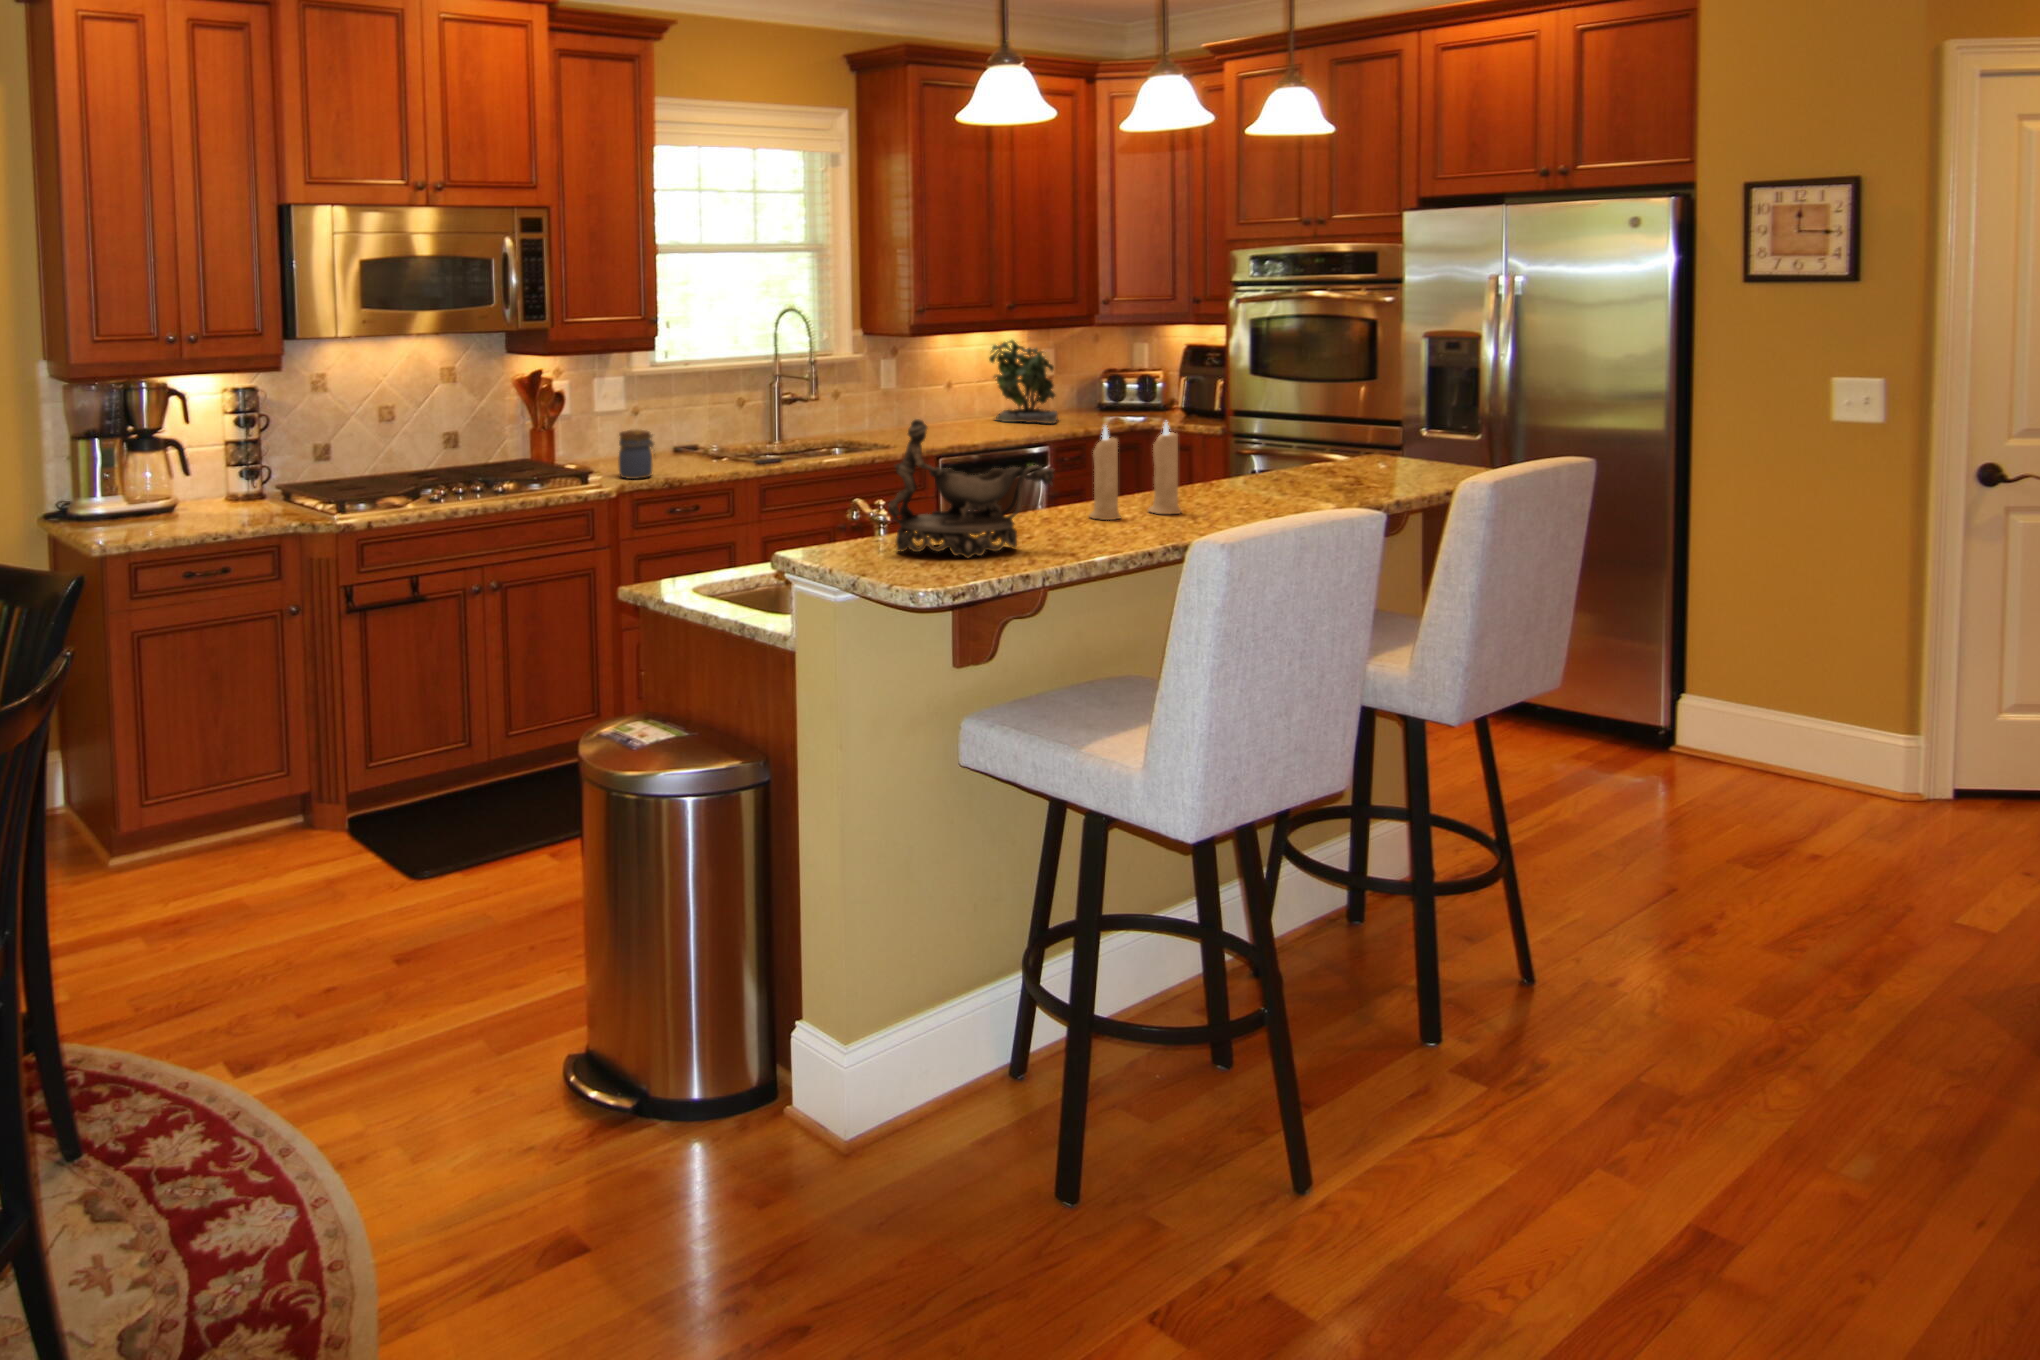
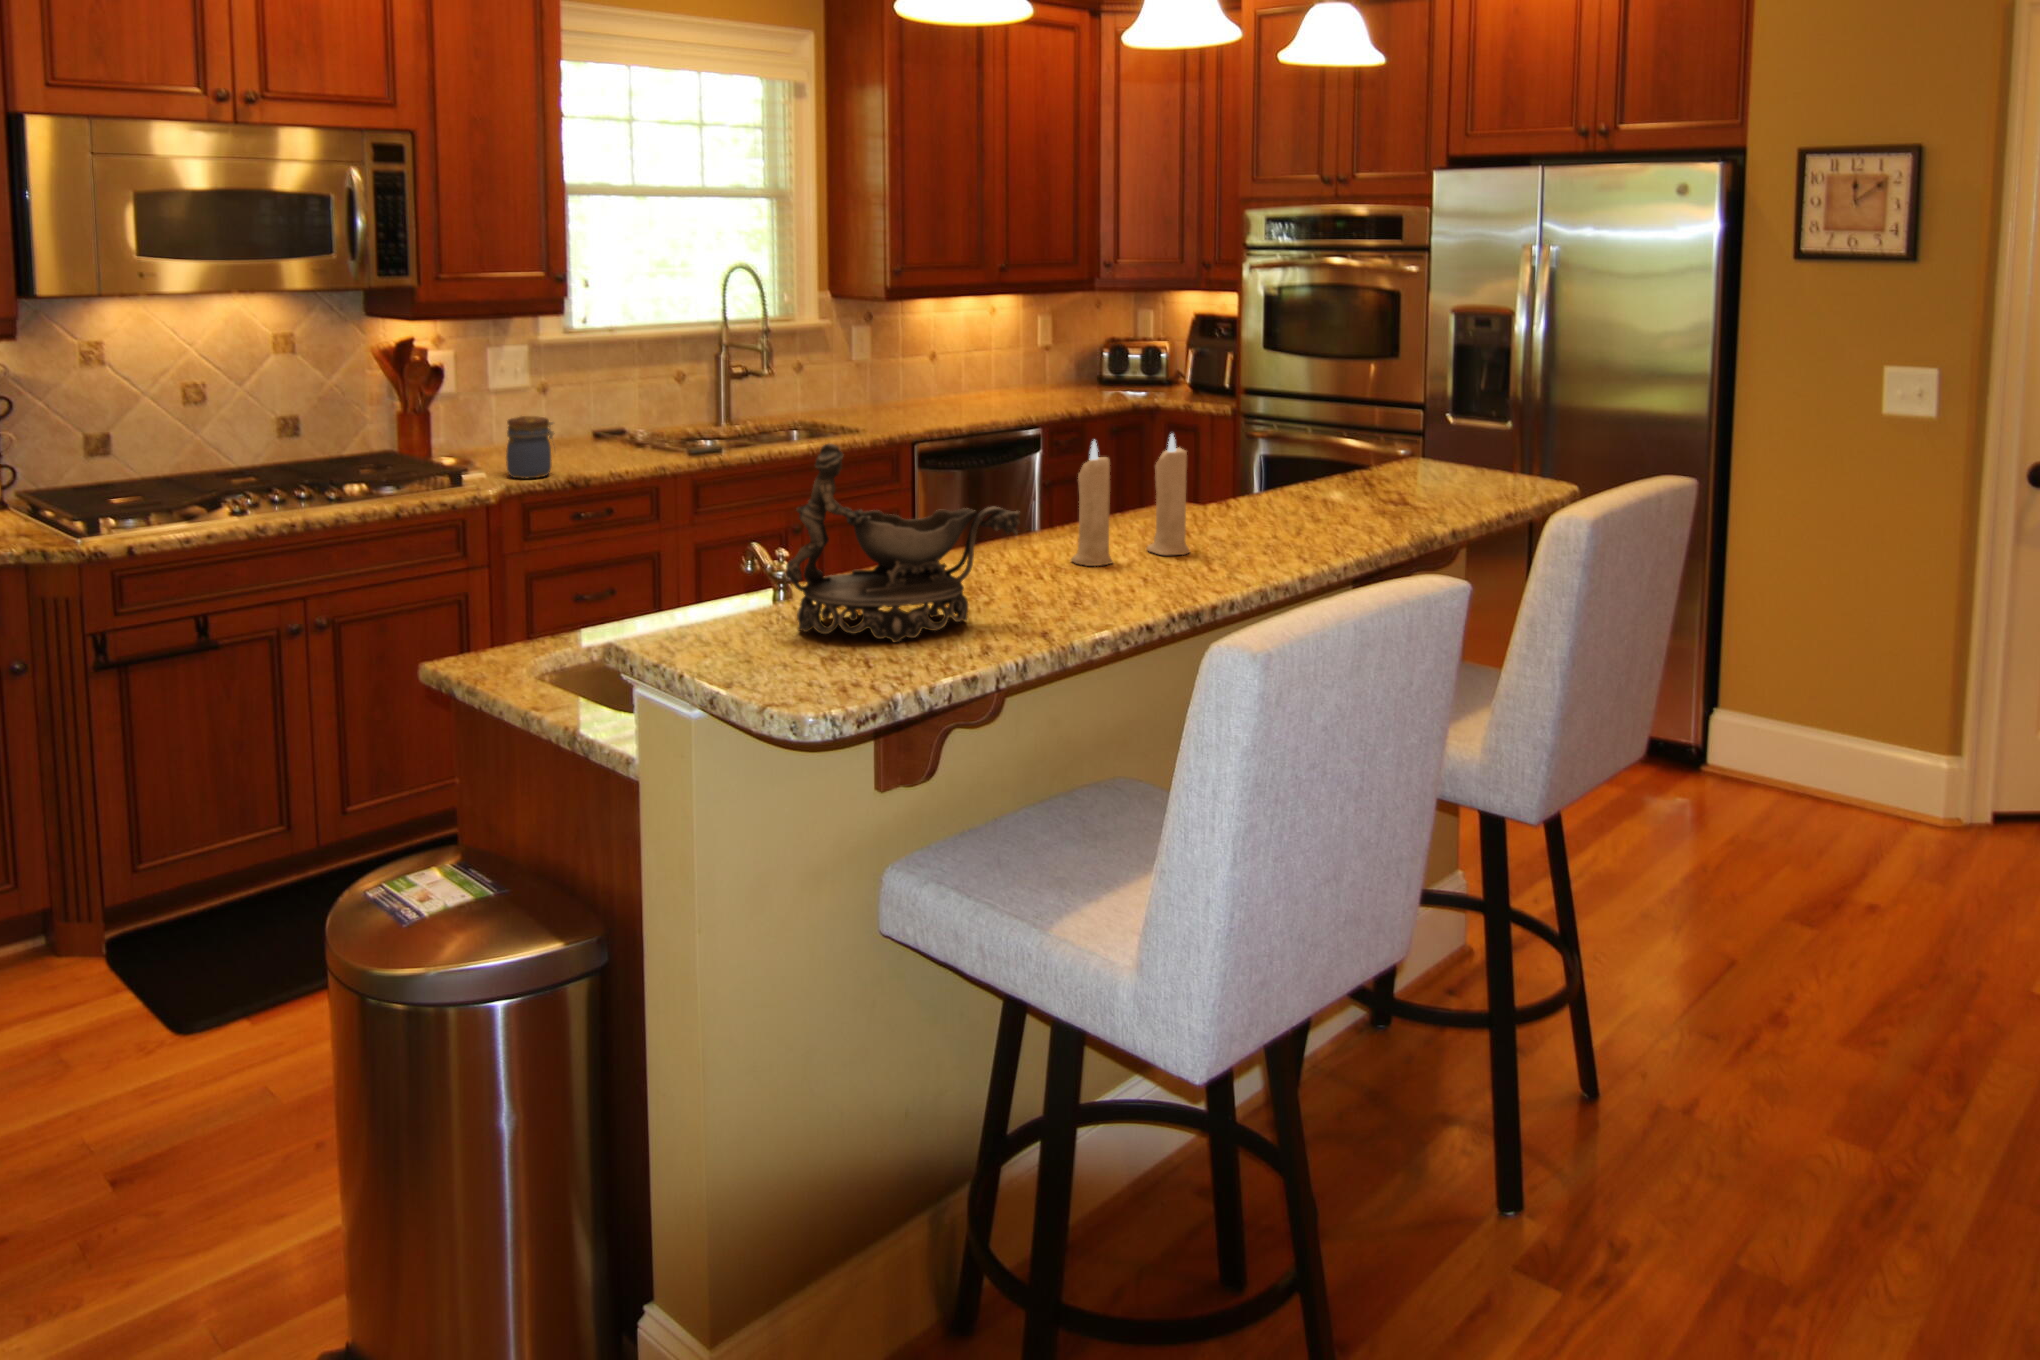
potted plant: present [989,340,1058,423] -> none [981,300,1061,402]

